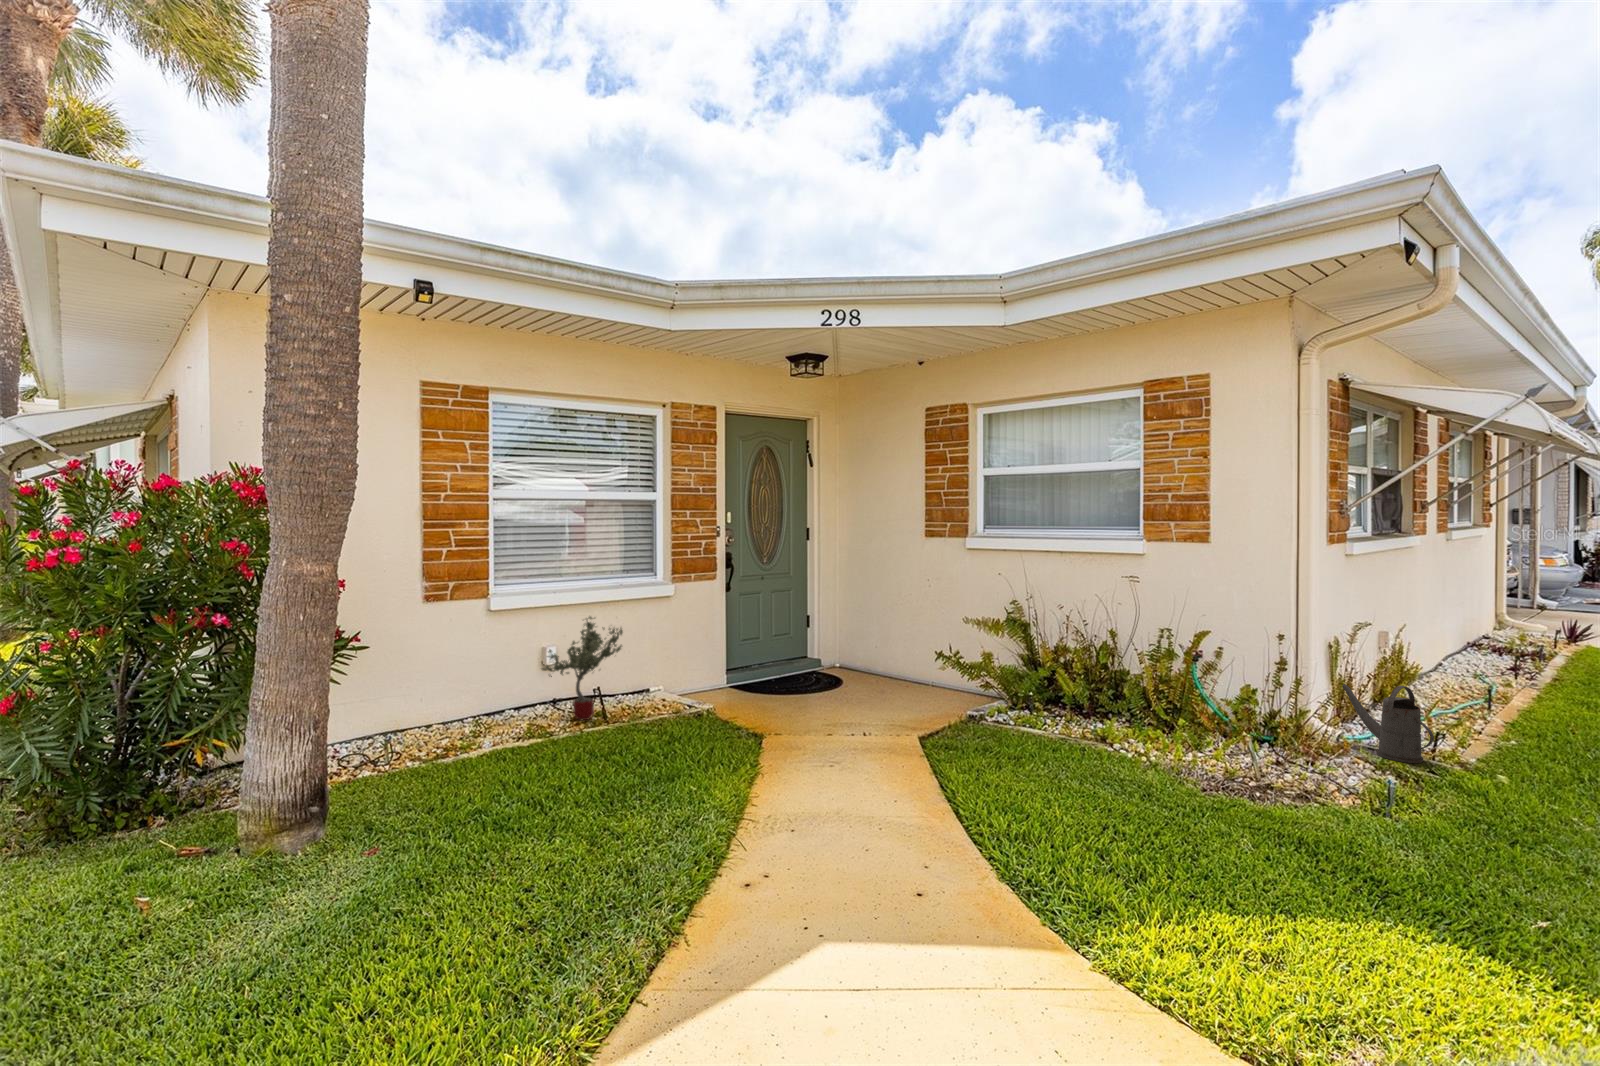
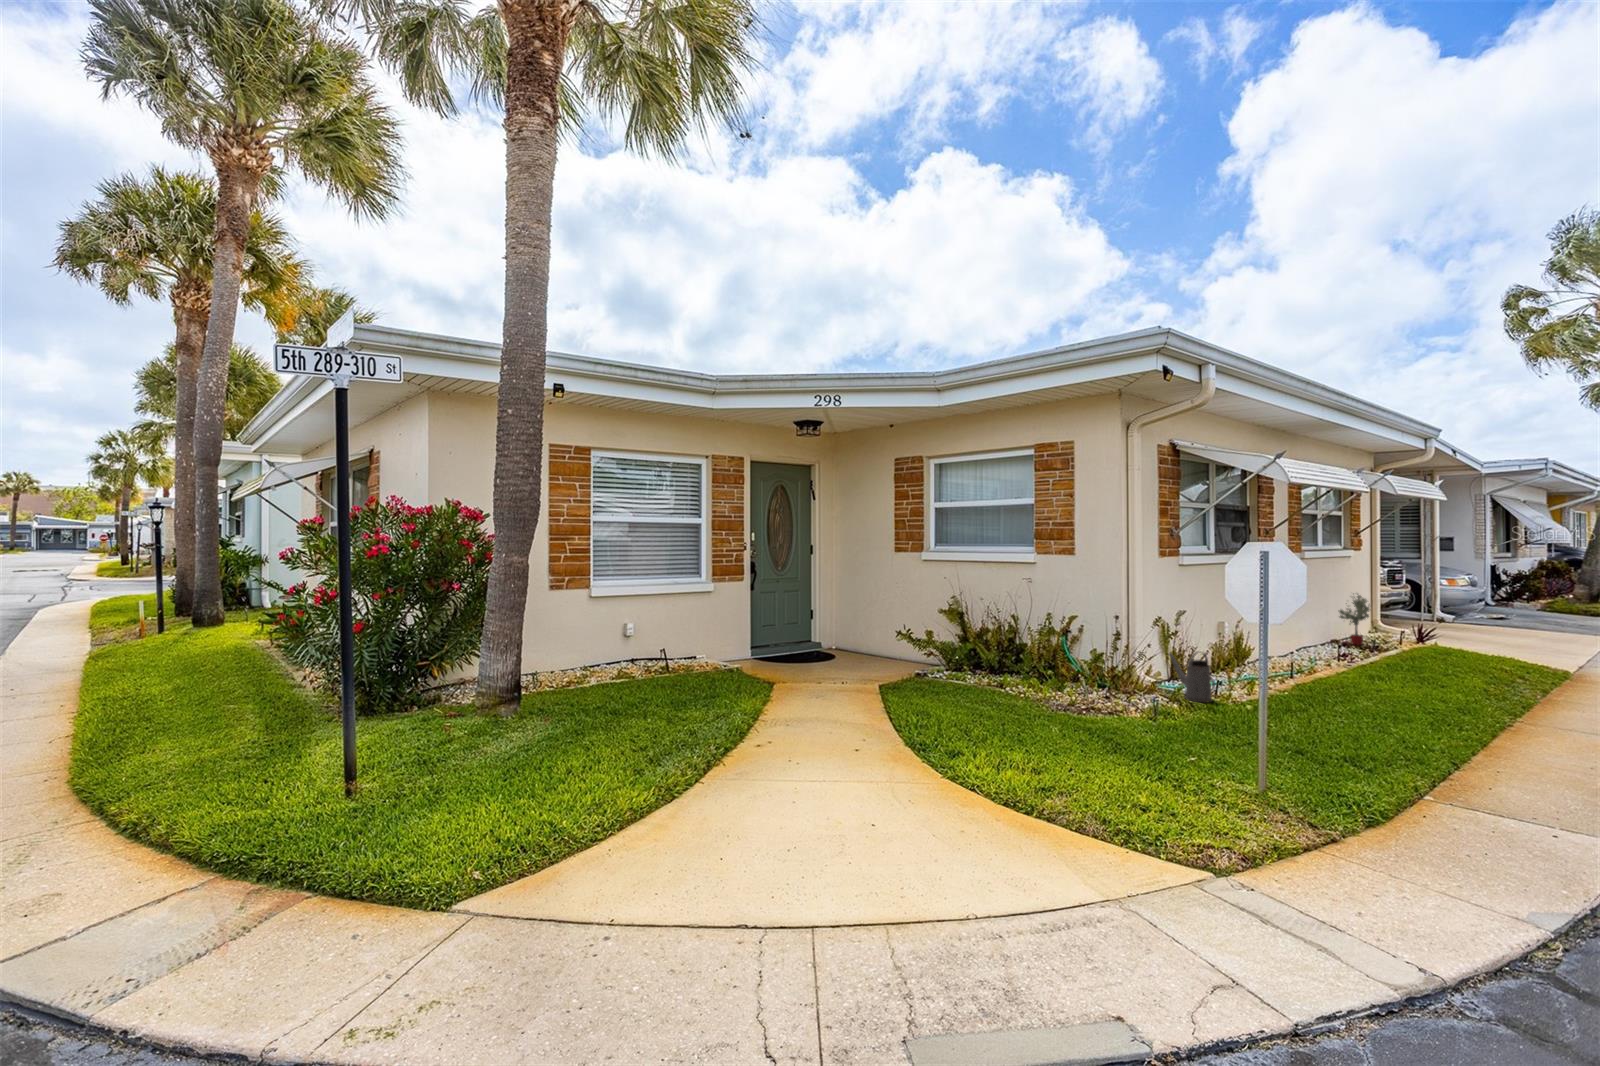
potted tree: present [542,616,623,720] -> present [1339,594,1370,646]

